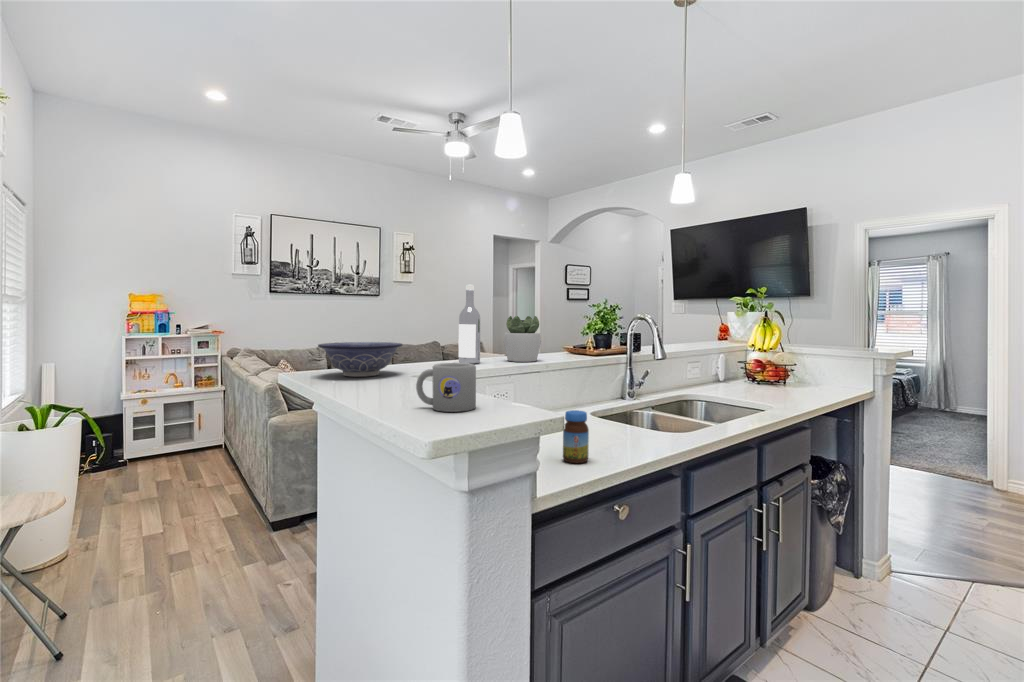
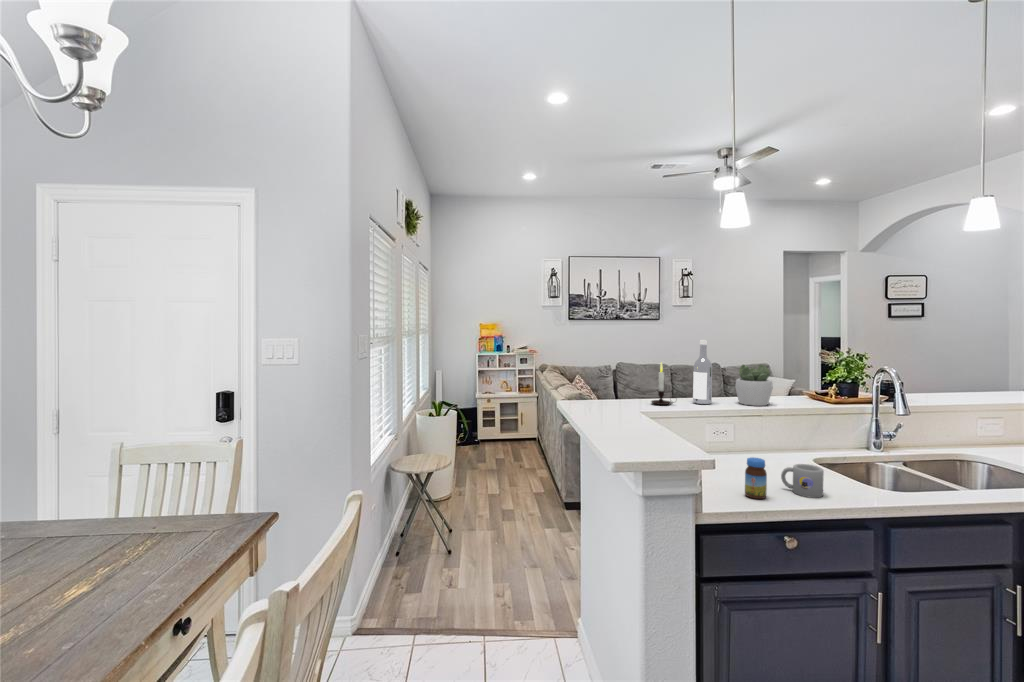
candle: none [409,311,442,367] -> present [651,363,673,405]
decorative bowl: present [318,342,402,377] -> none [584,385,641,411]
mug: present [416,363,476,412] -> present [781,464,824,498]

